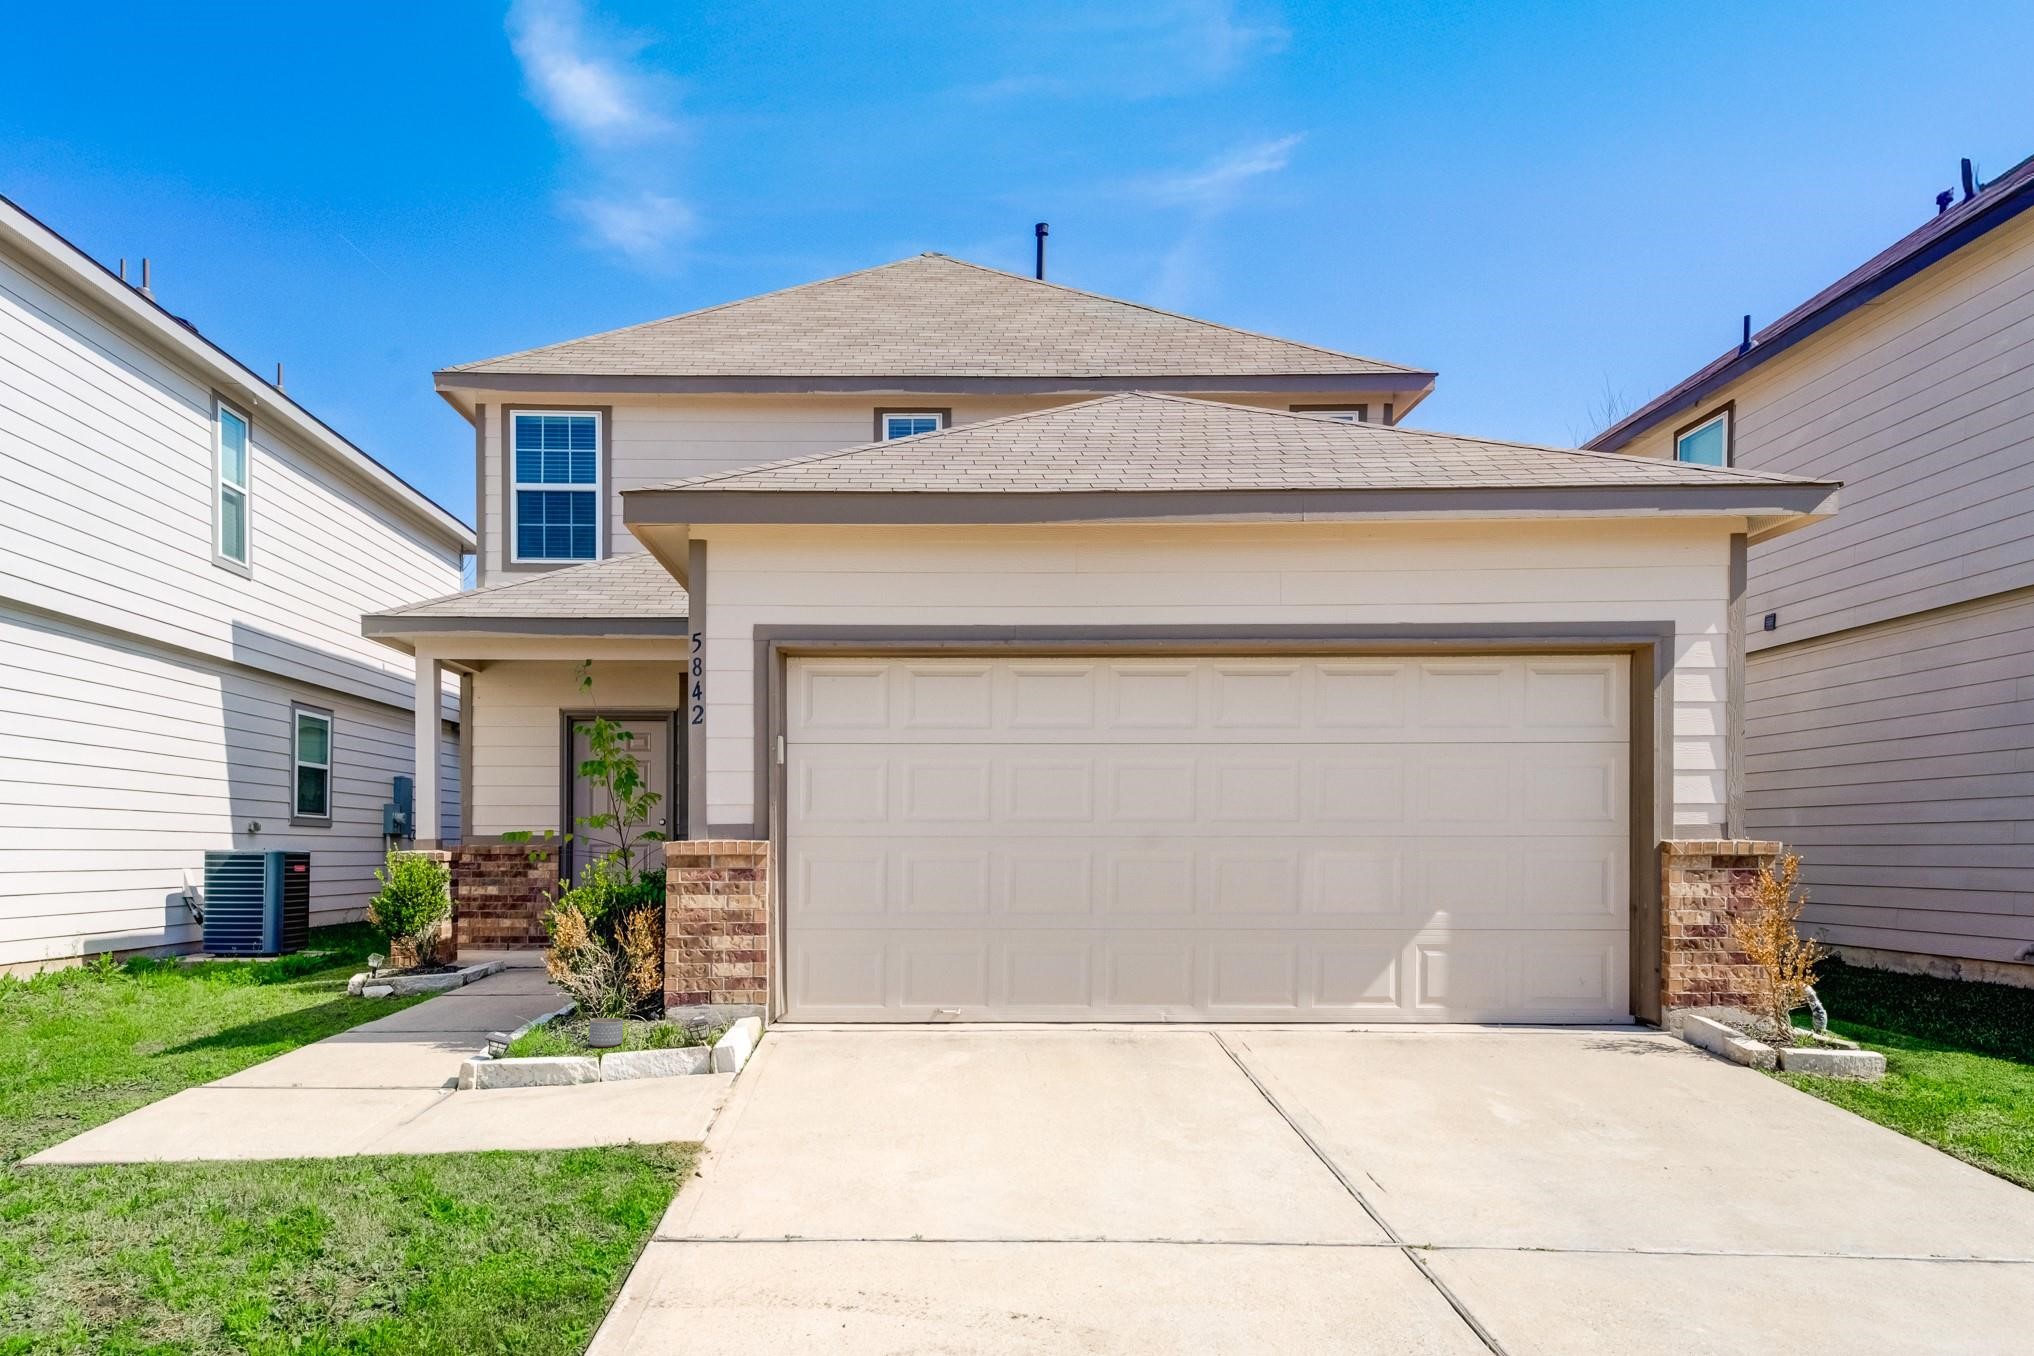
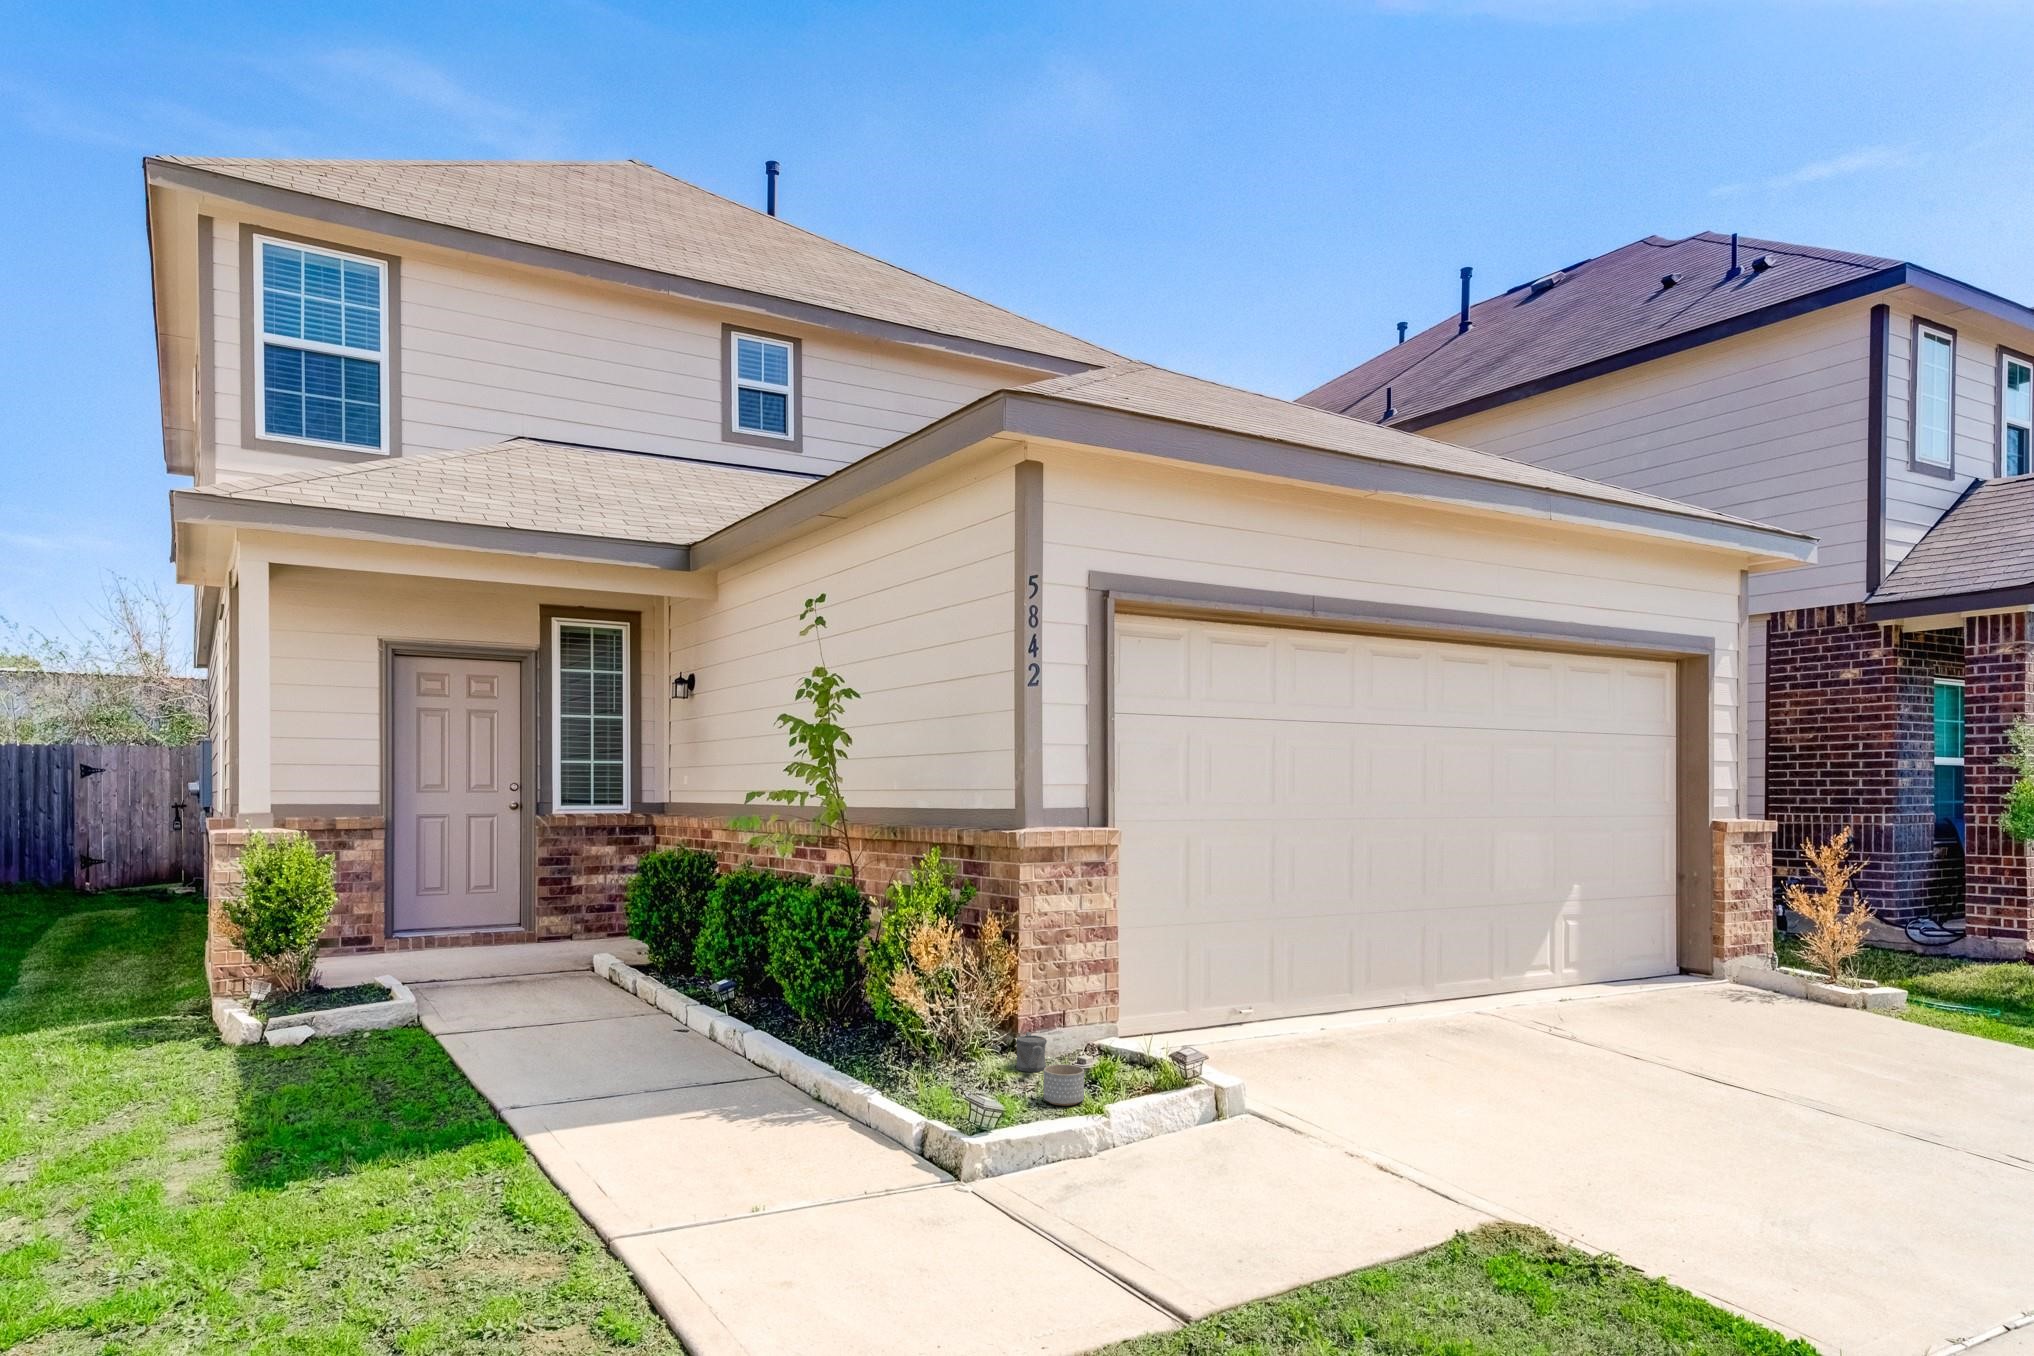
watering can: none [624,1003,669,1032] -> present [1016,1032,1047,1072]

